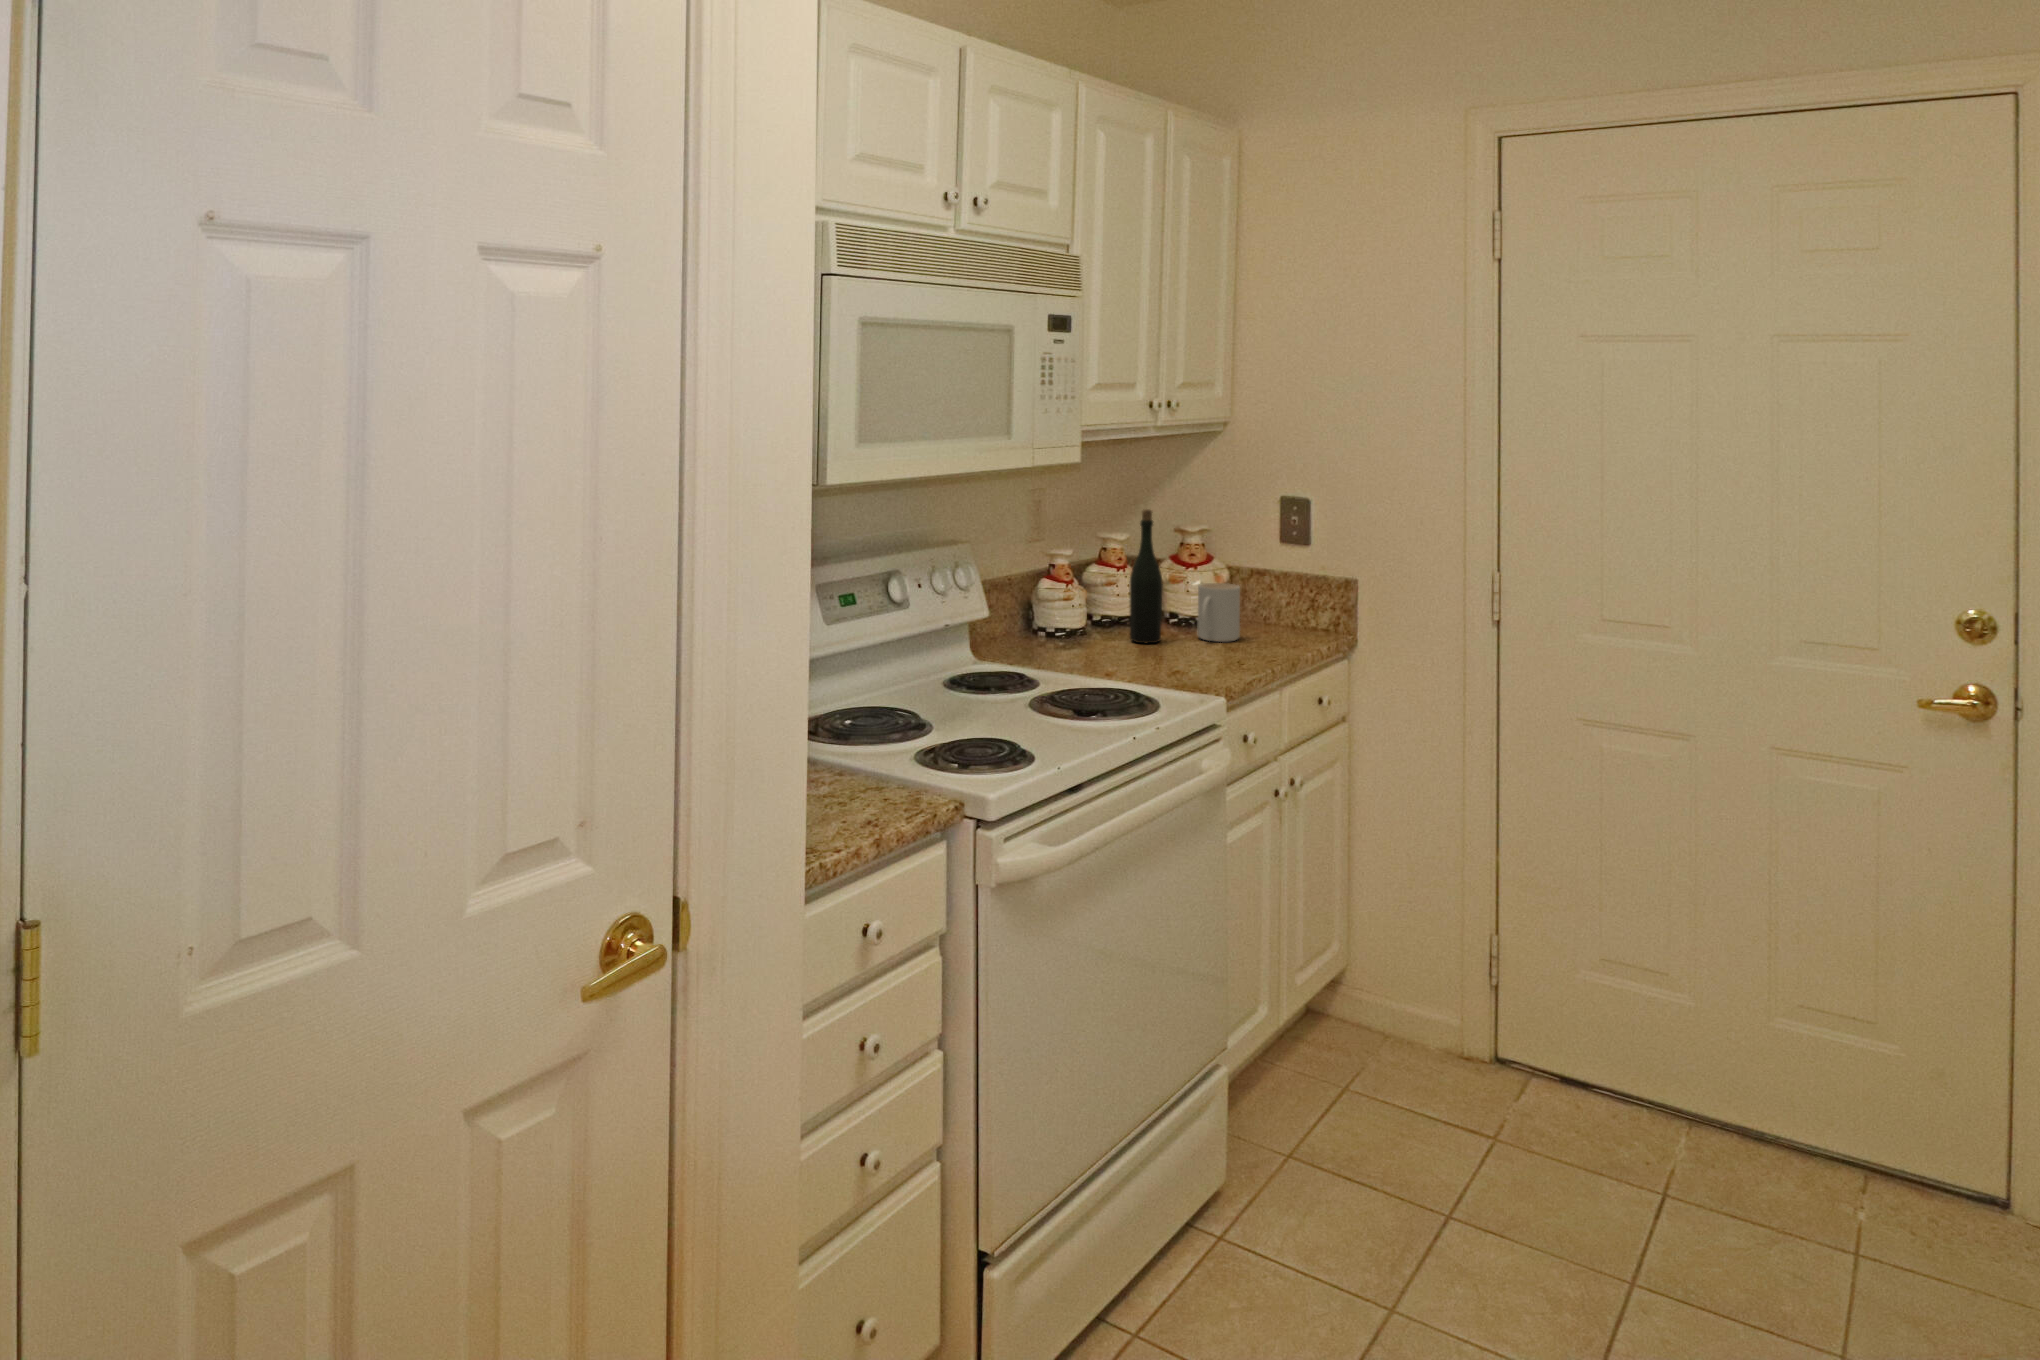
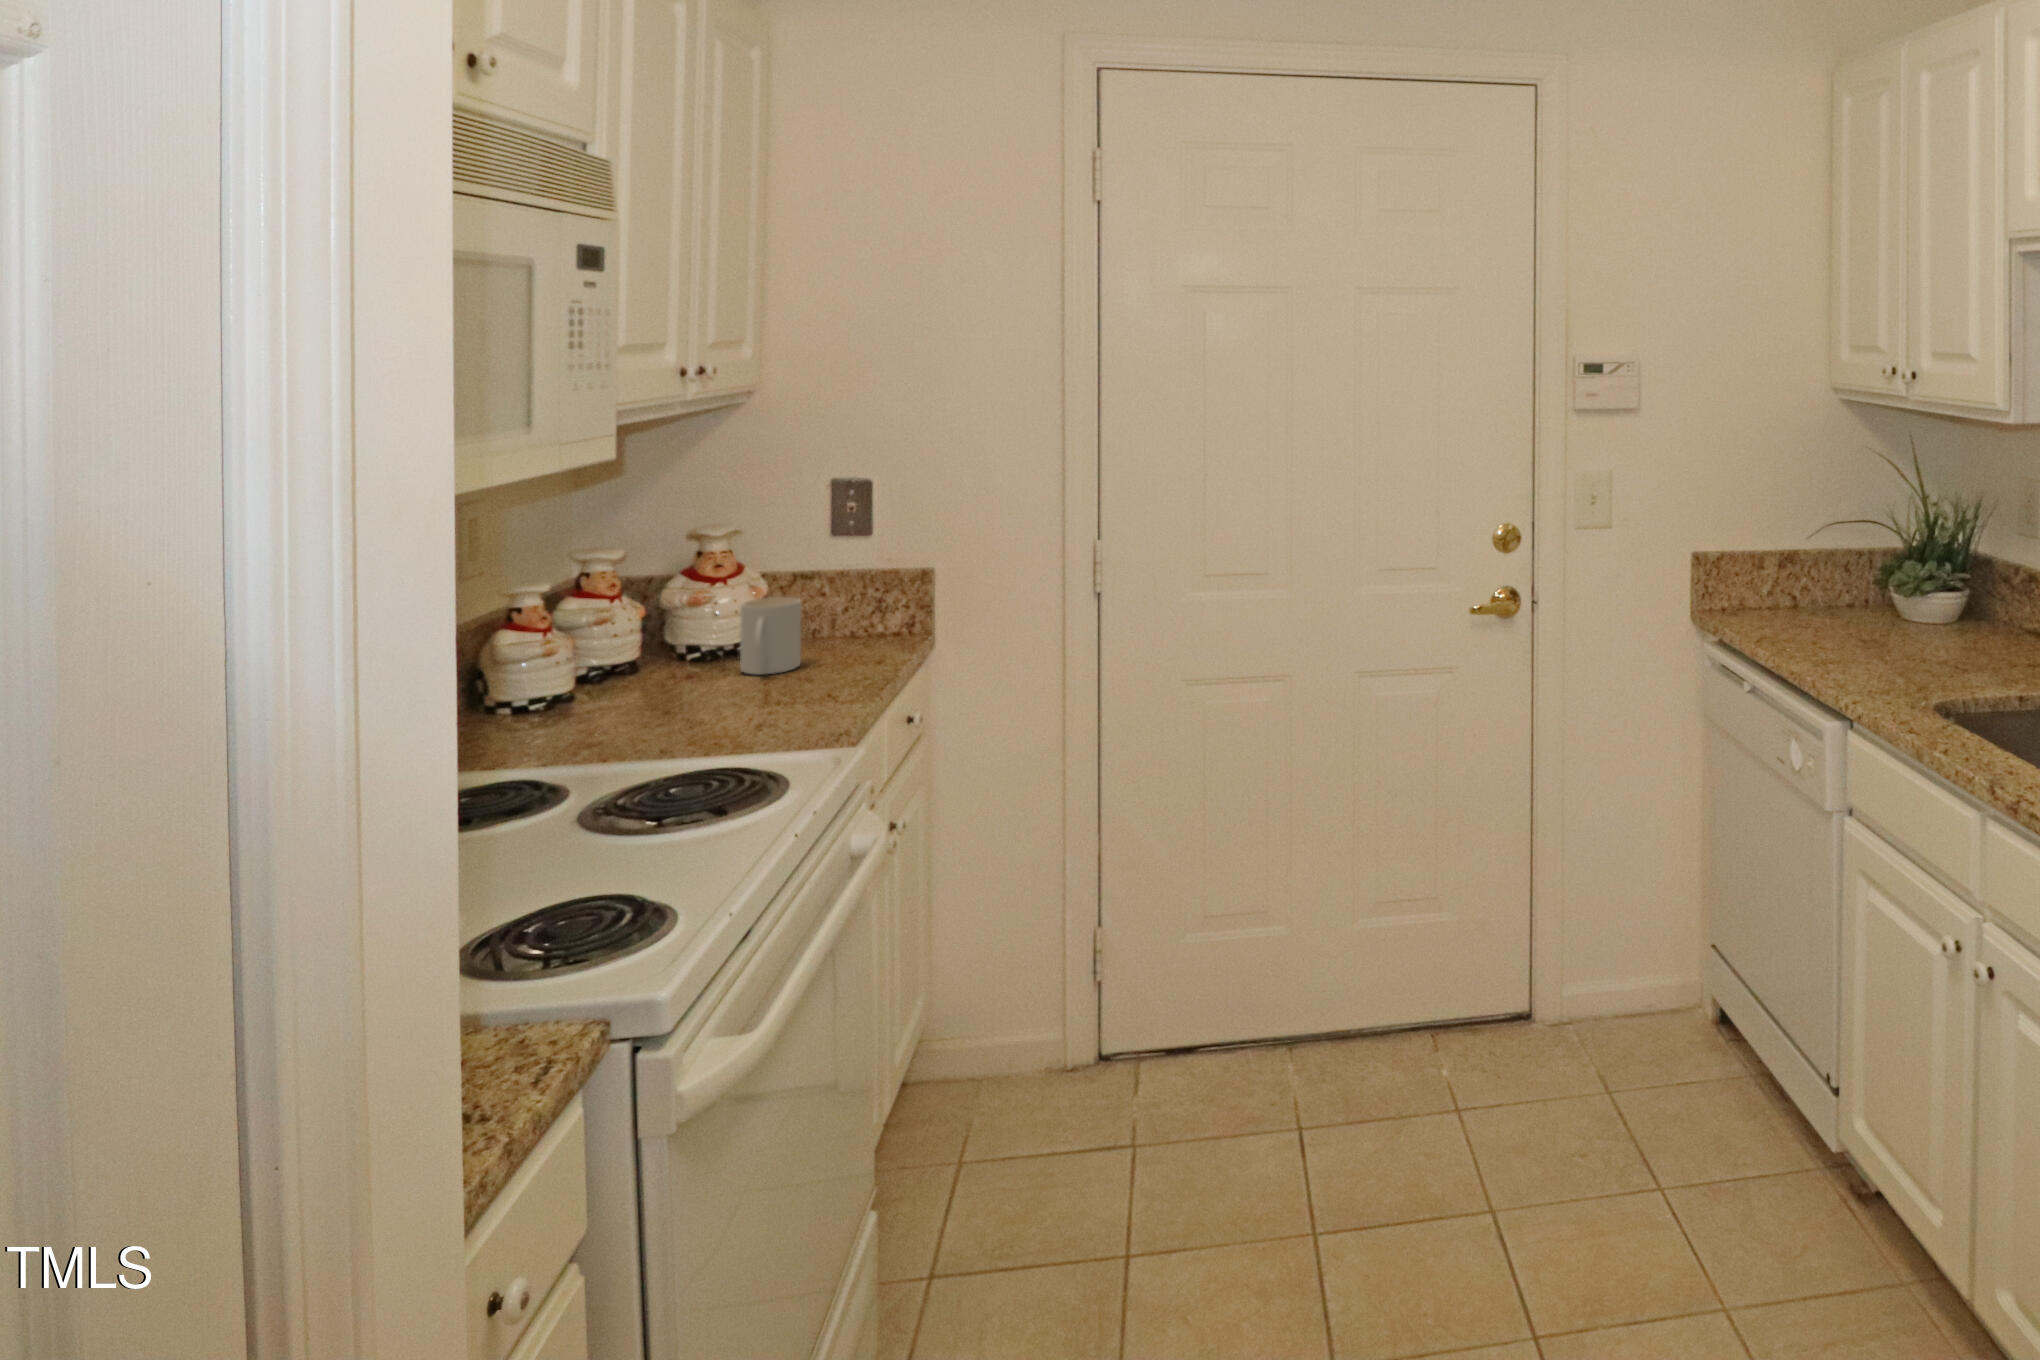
bottle: present [1130,509,1163,643] -> none [643,513,694,696]

